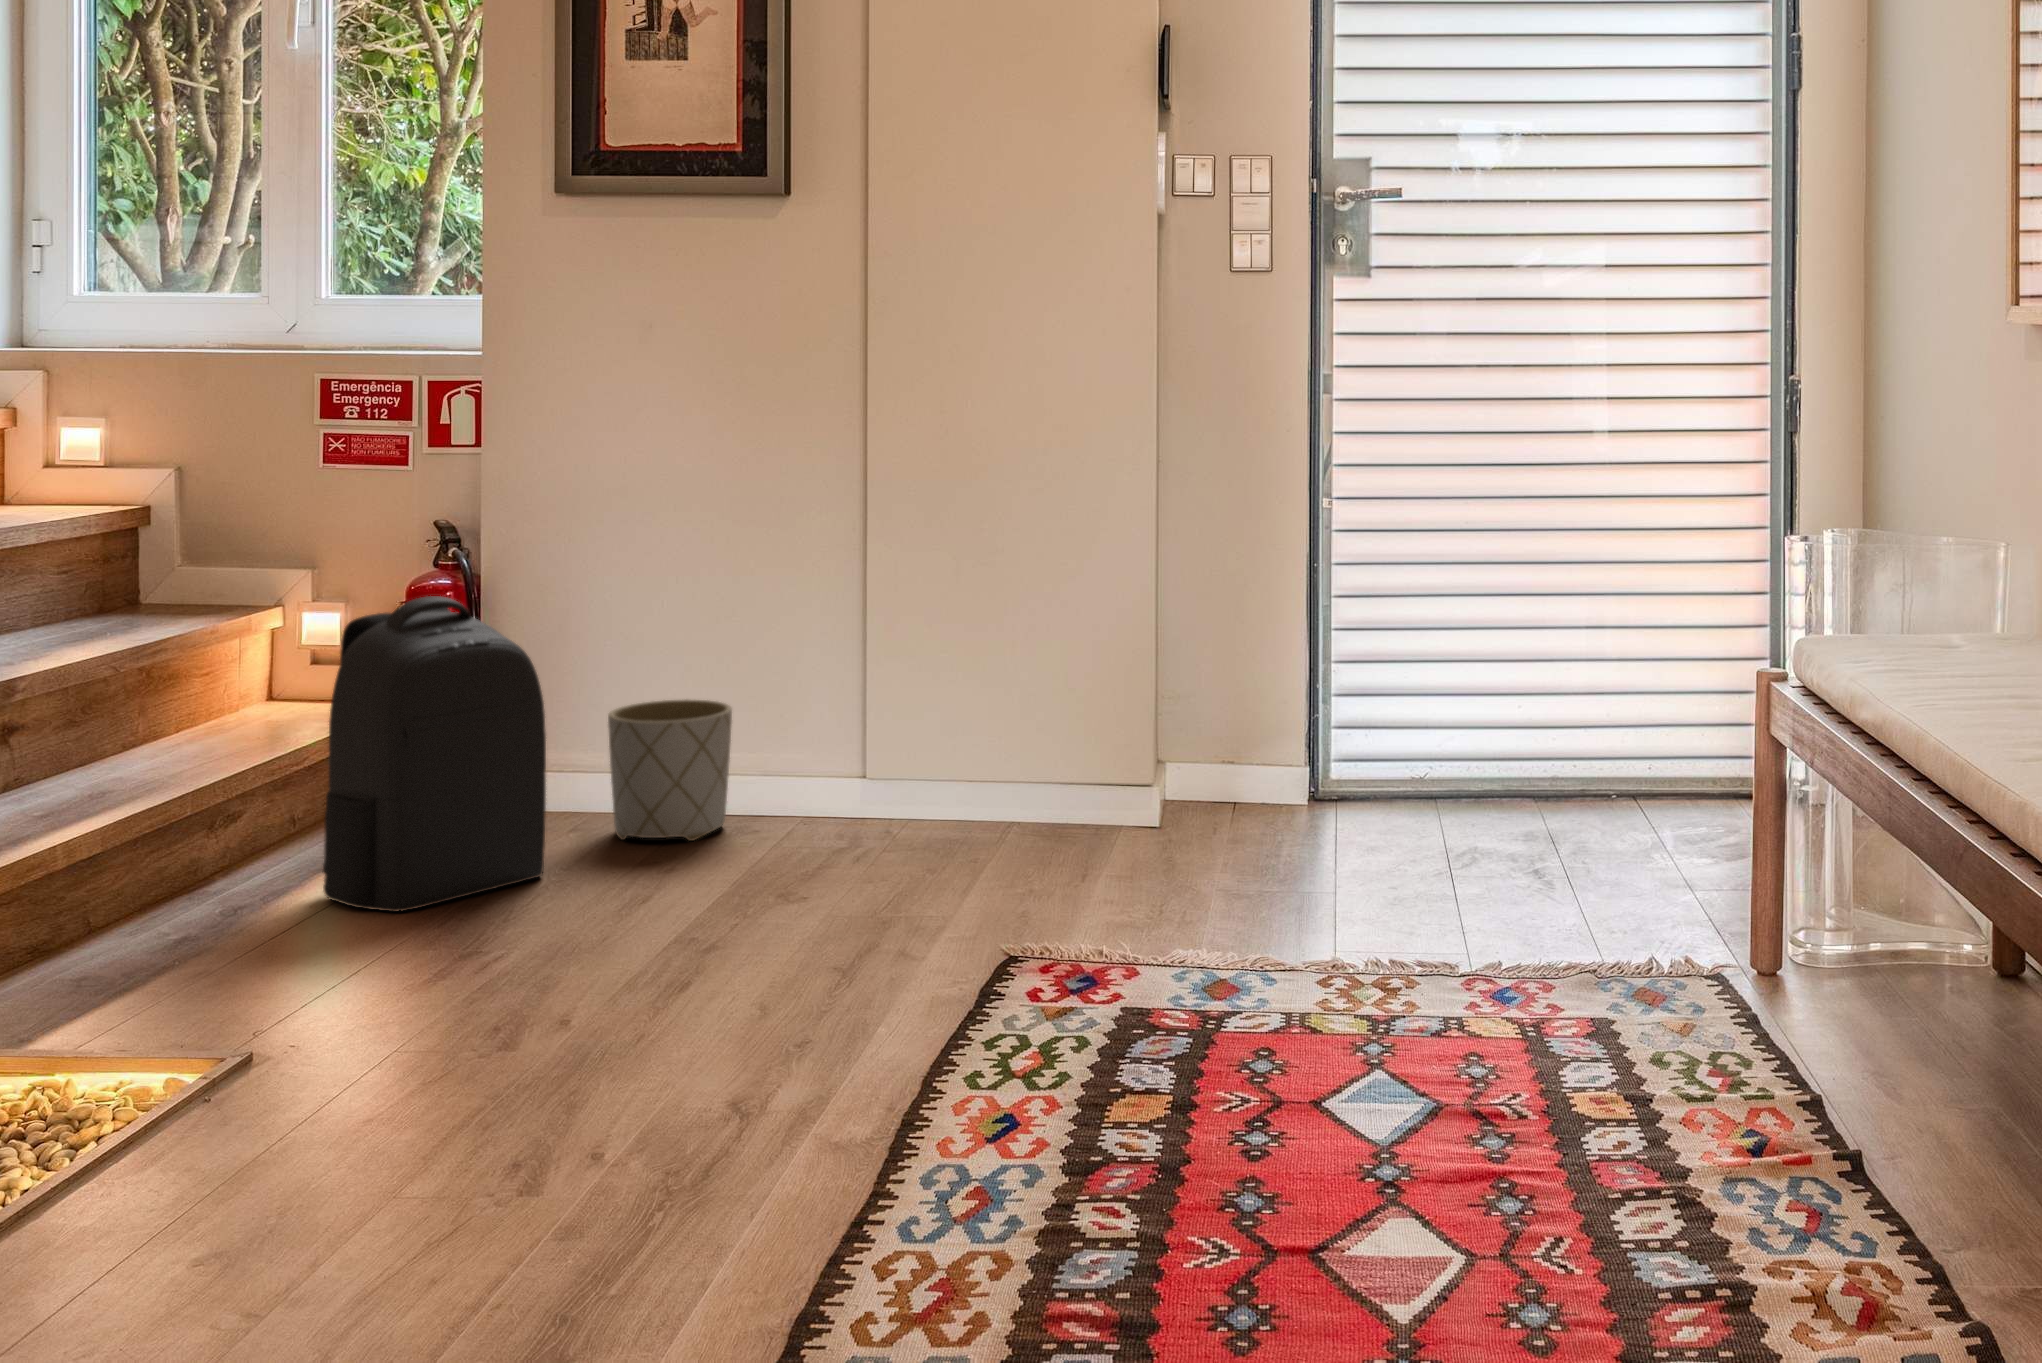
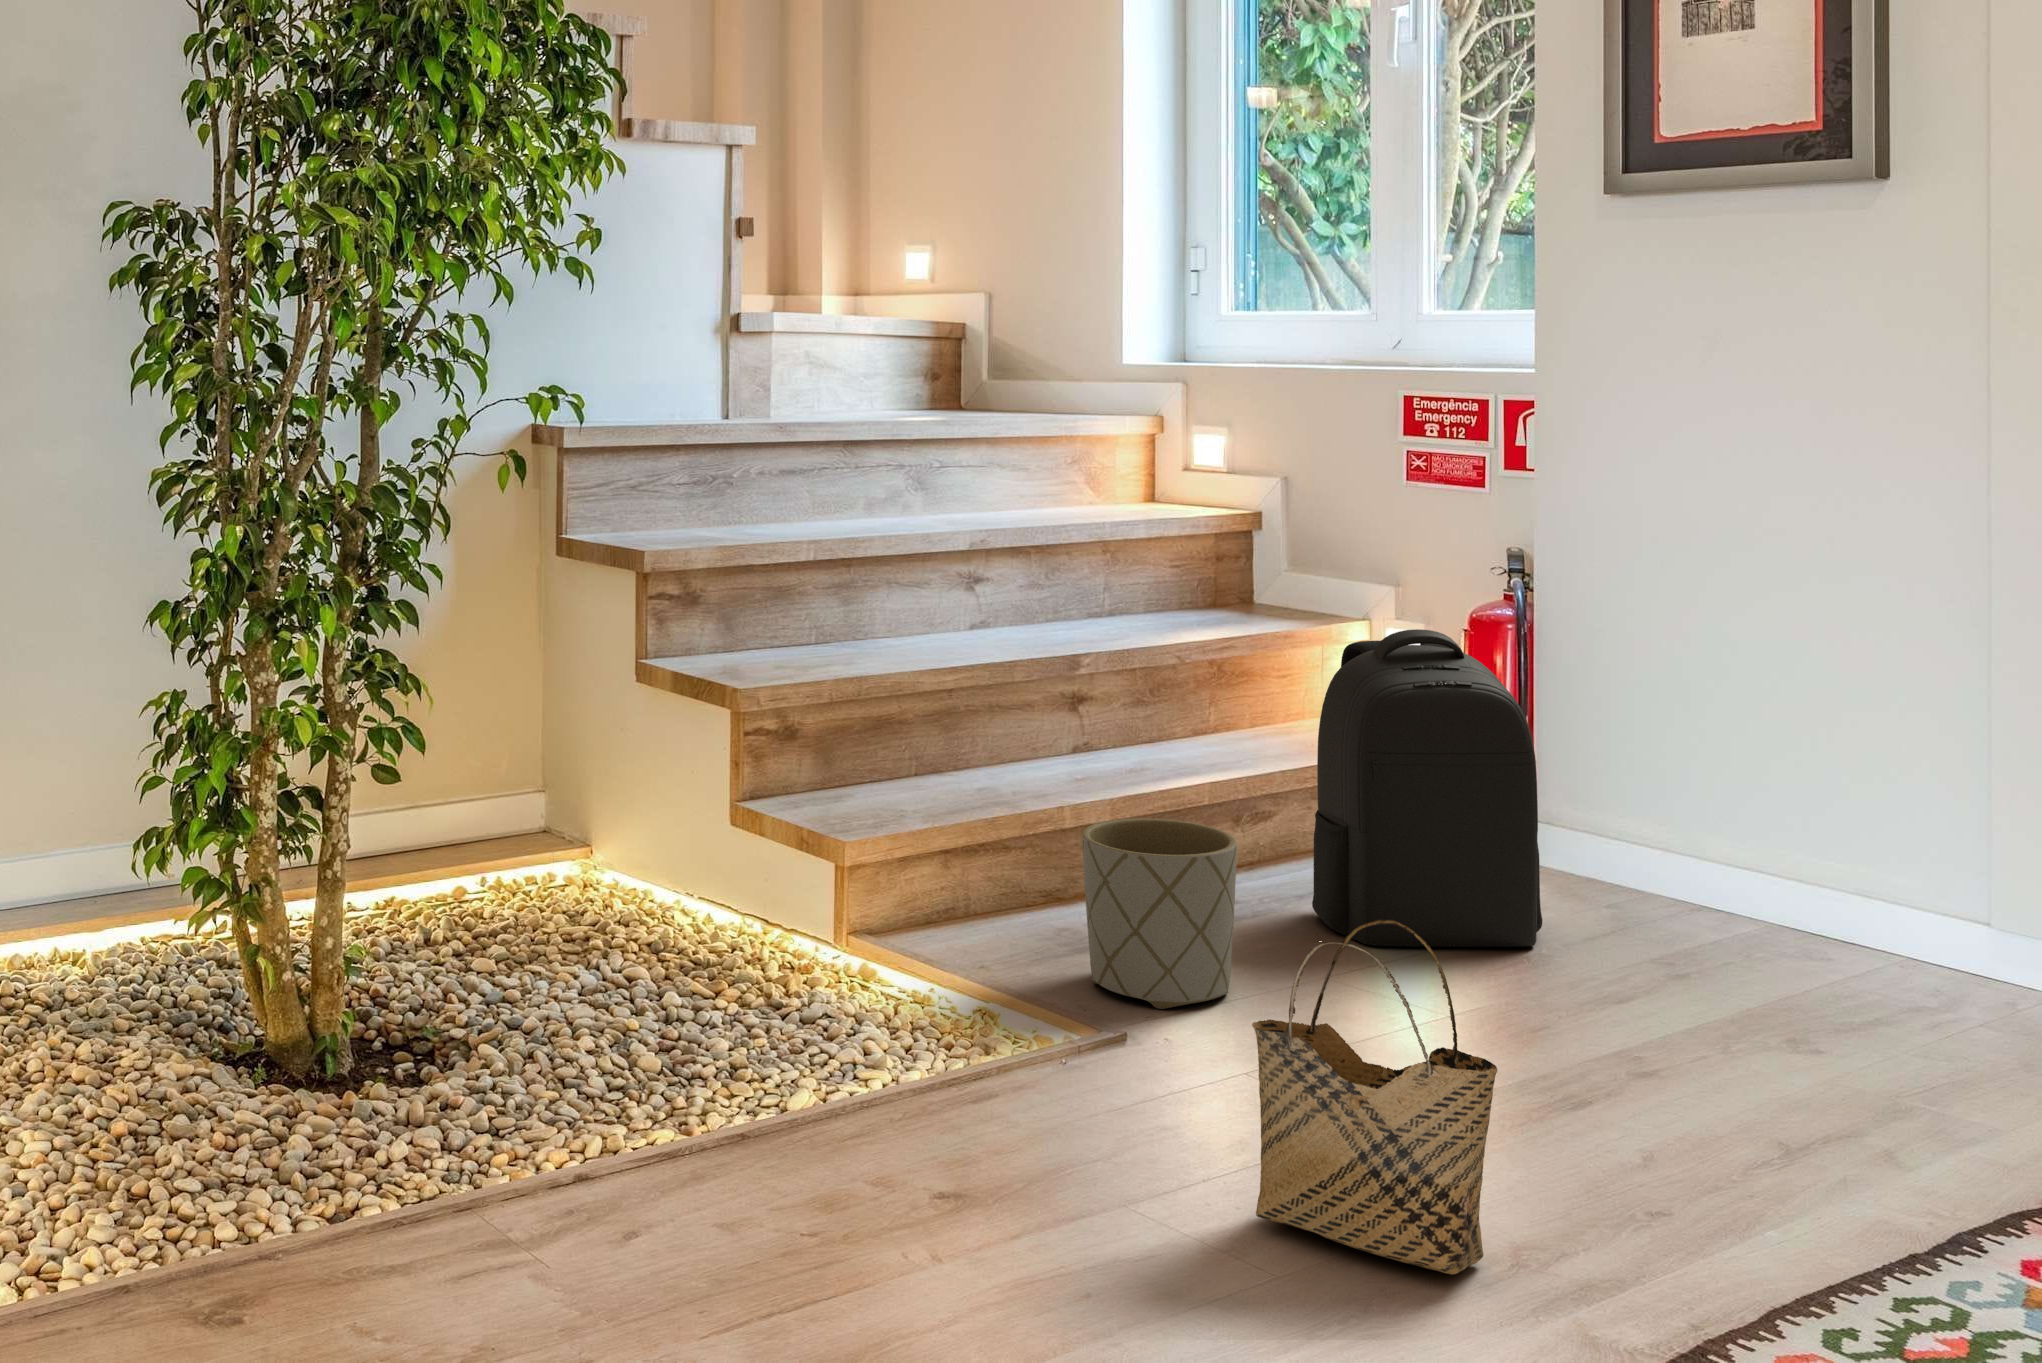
planter: present [608,699,732,841] -> present [1082,818,1237,1009]
woven basket: none [500,838,732,1160] -> present [1252,919,1497,1274]

